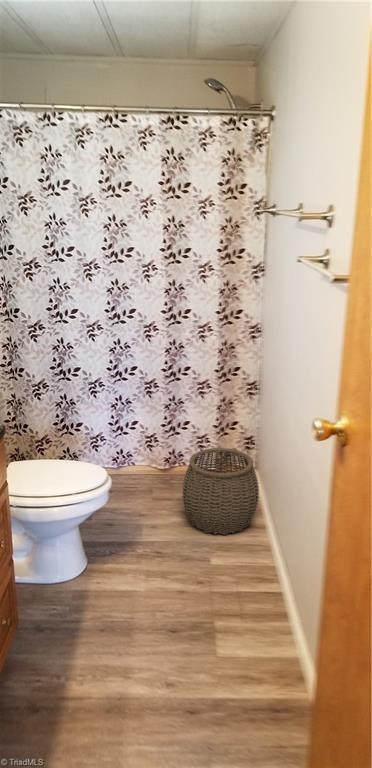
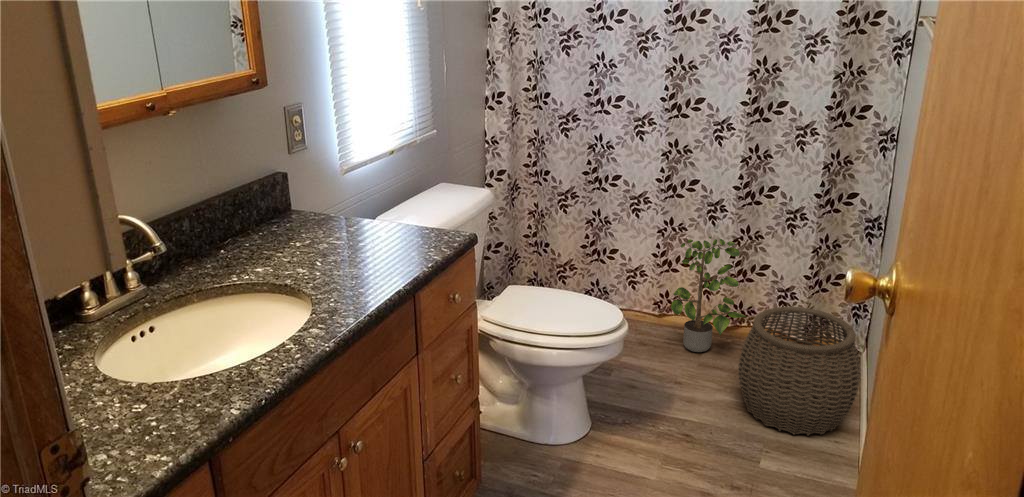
potted plant: none [128,405,181,490] -> present [671,236,746,352]

